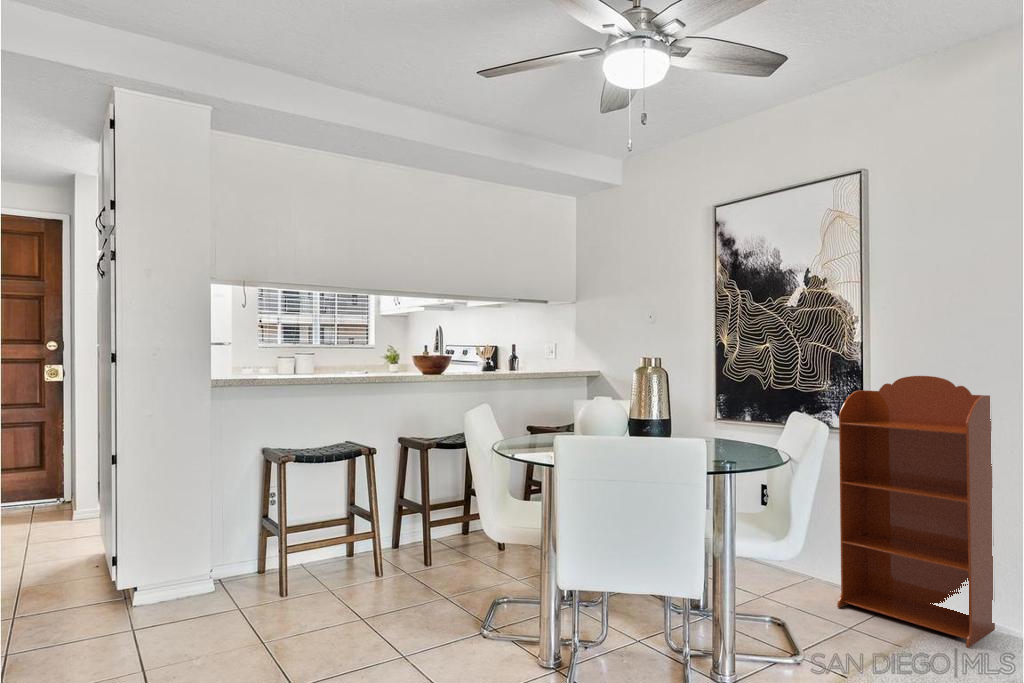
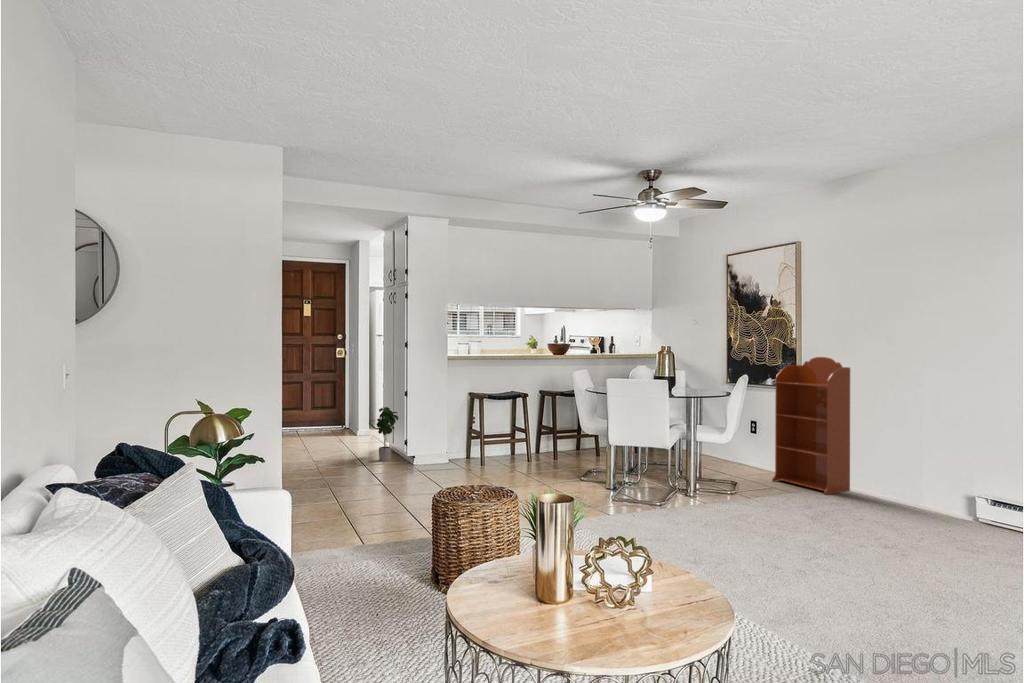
potted plant: none [60,484,103,600] -> present [377,407,398,461]

